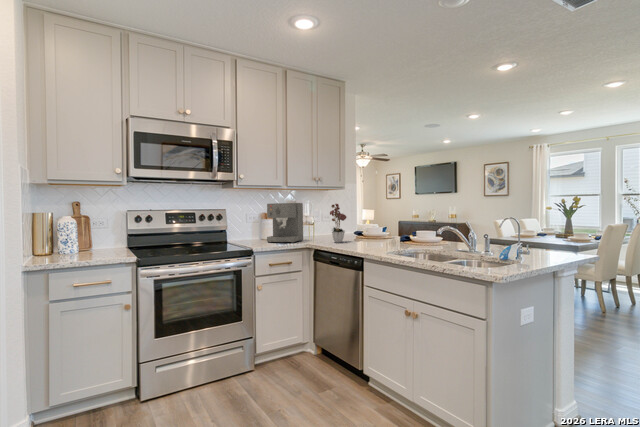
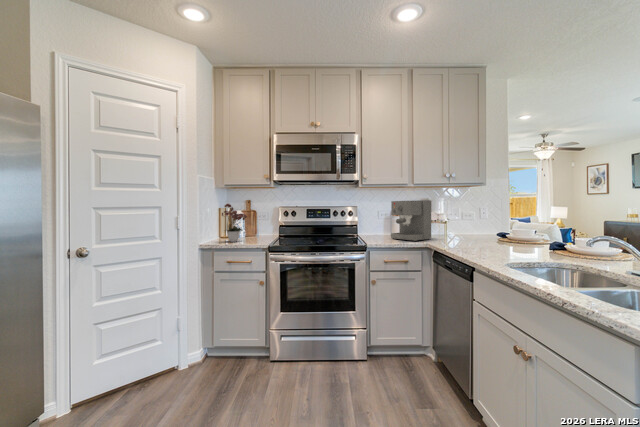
flower arrangement: present [330,204,347,243] -> present [222,204,247,242]

